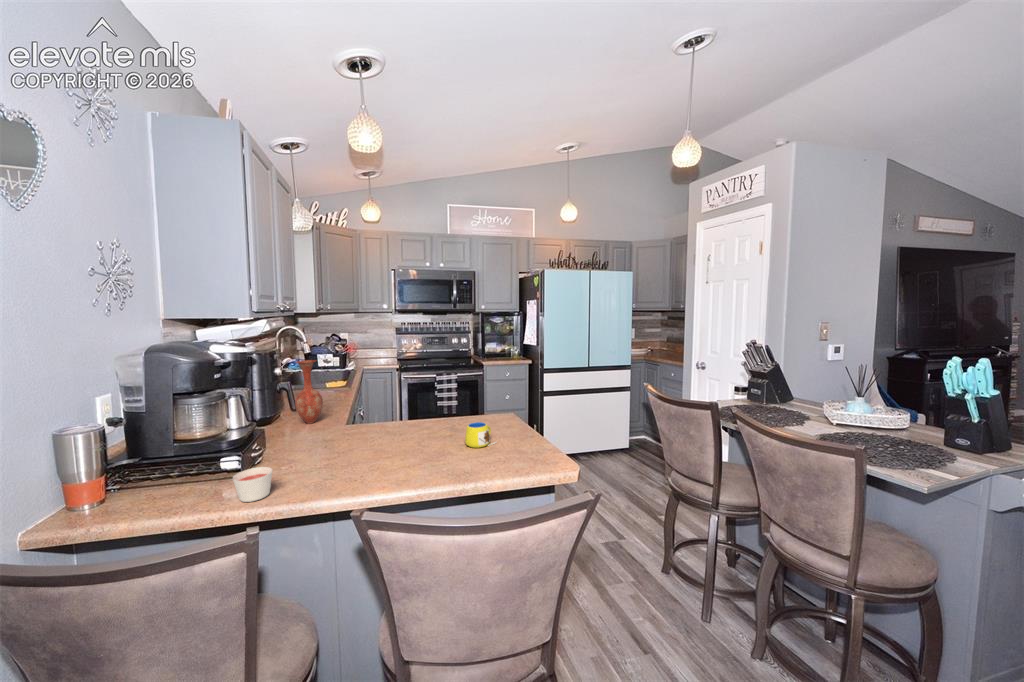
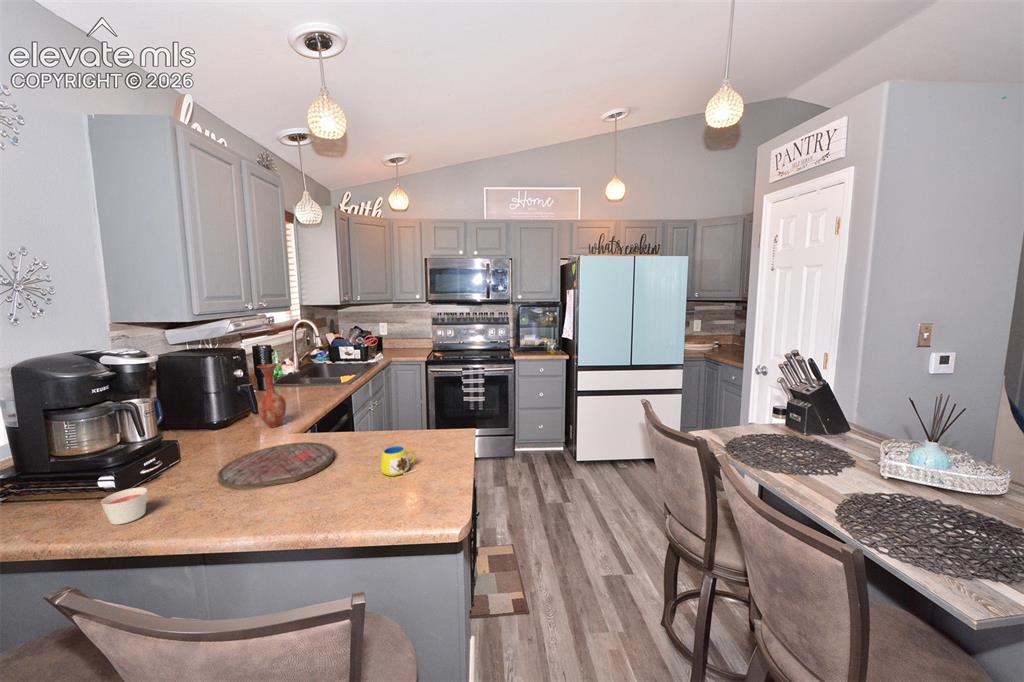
cutting board: none [305,430,410,469] -> present [217,442,334,490]

